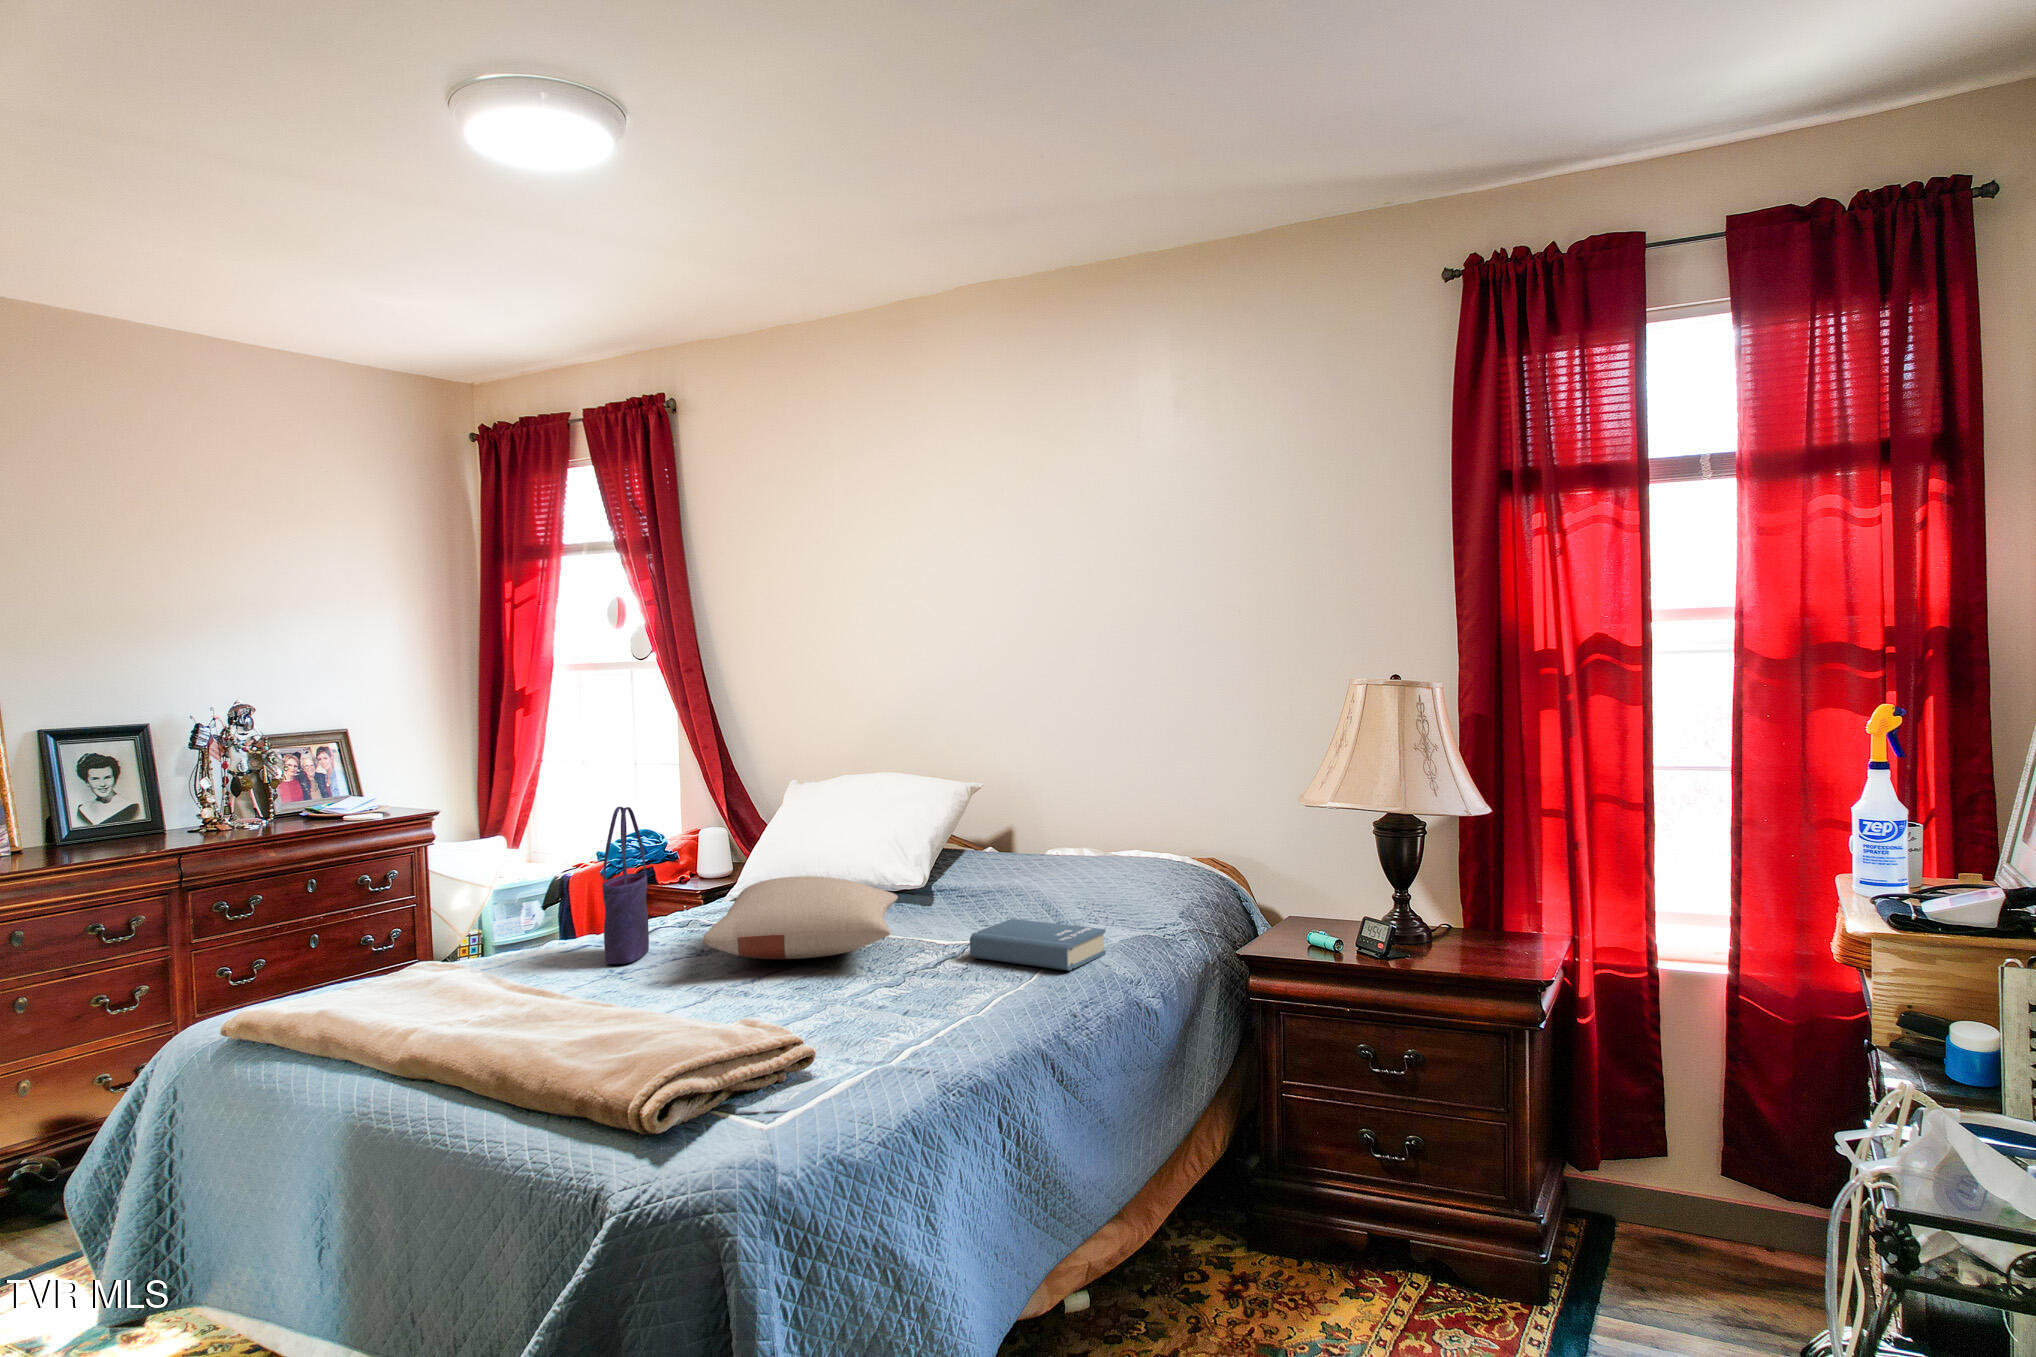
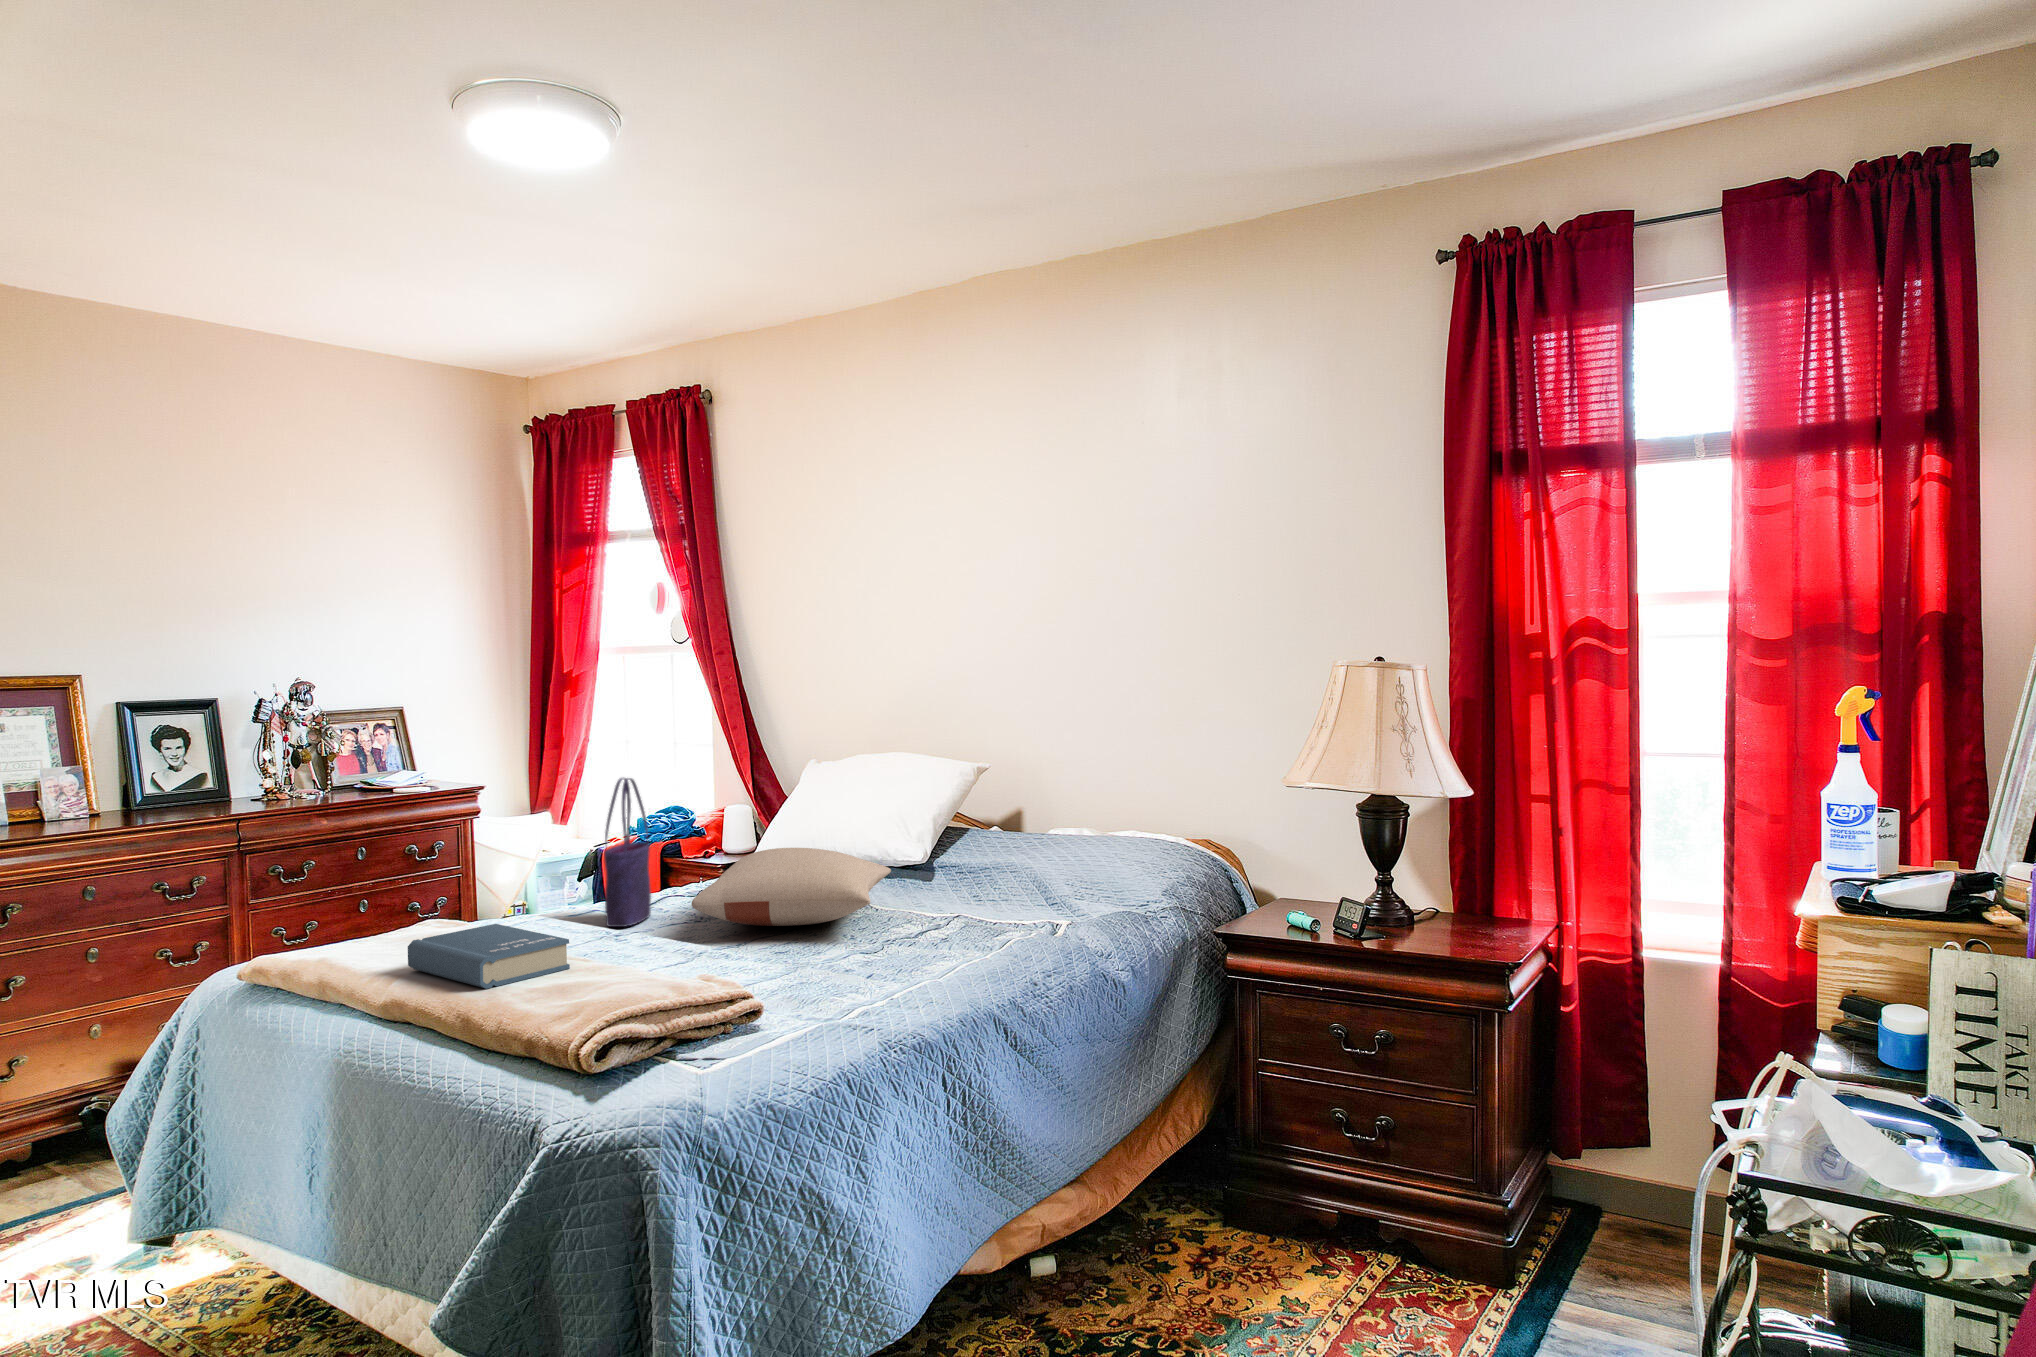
book: present [970,919,1106,971] -> present [408,924,570,989]

